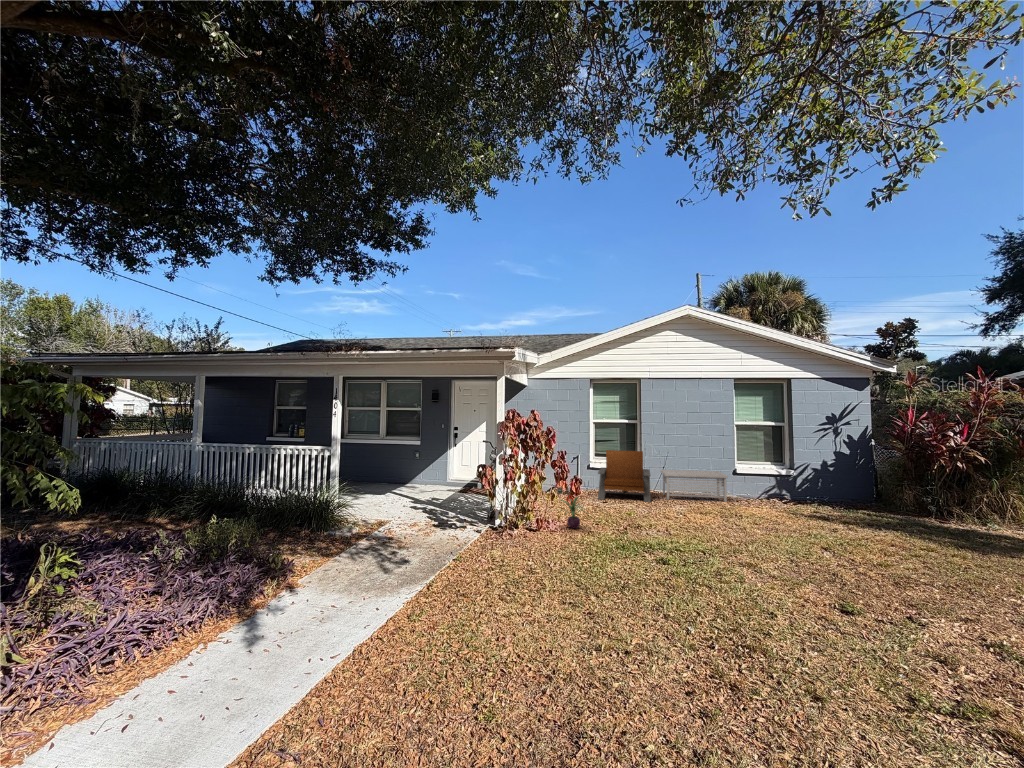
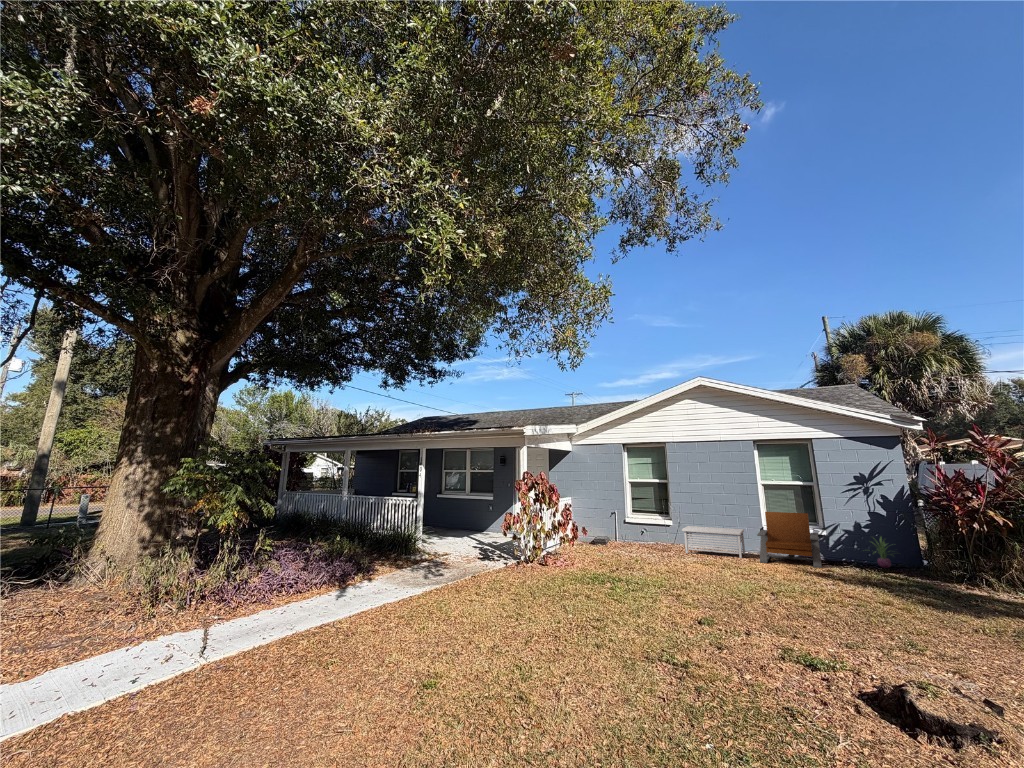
lounge chair: present [598,450,651,502] -> present [757,512,822,568]
decorative plant: present [562,494,588,528] -> present [875,537,891,568]

